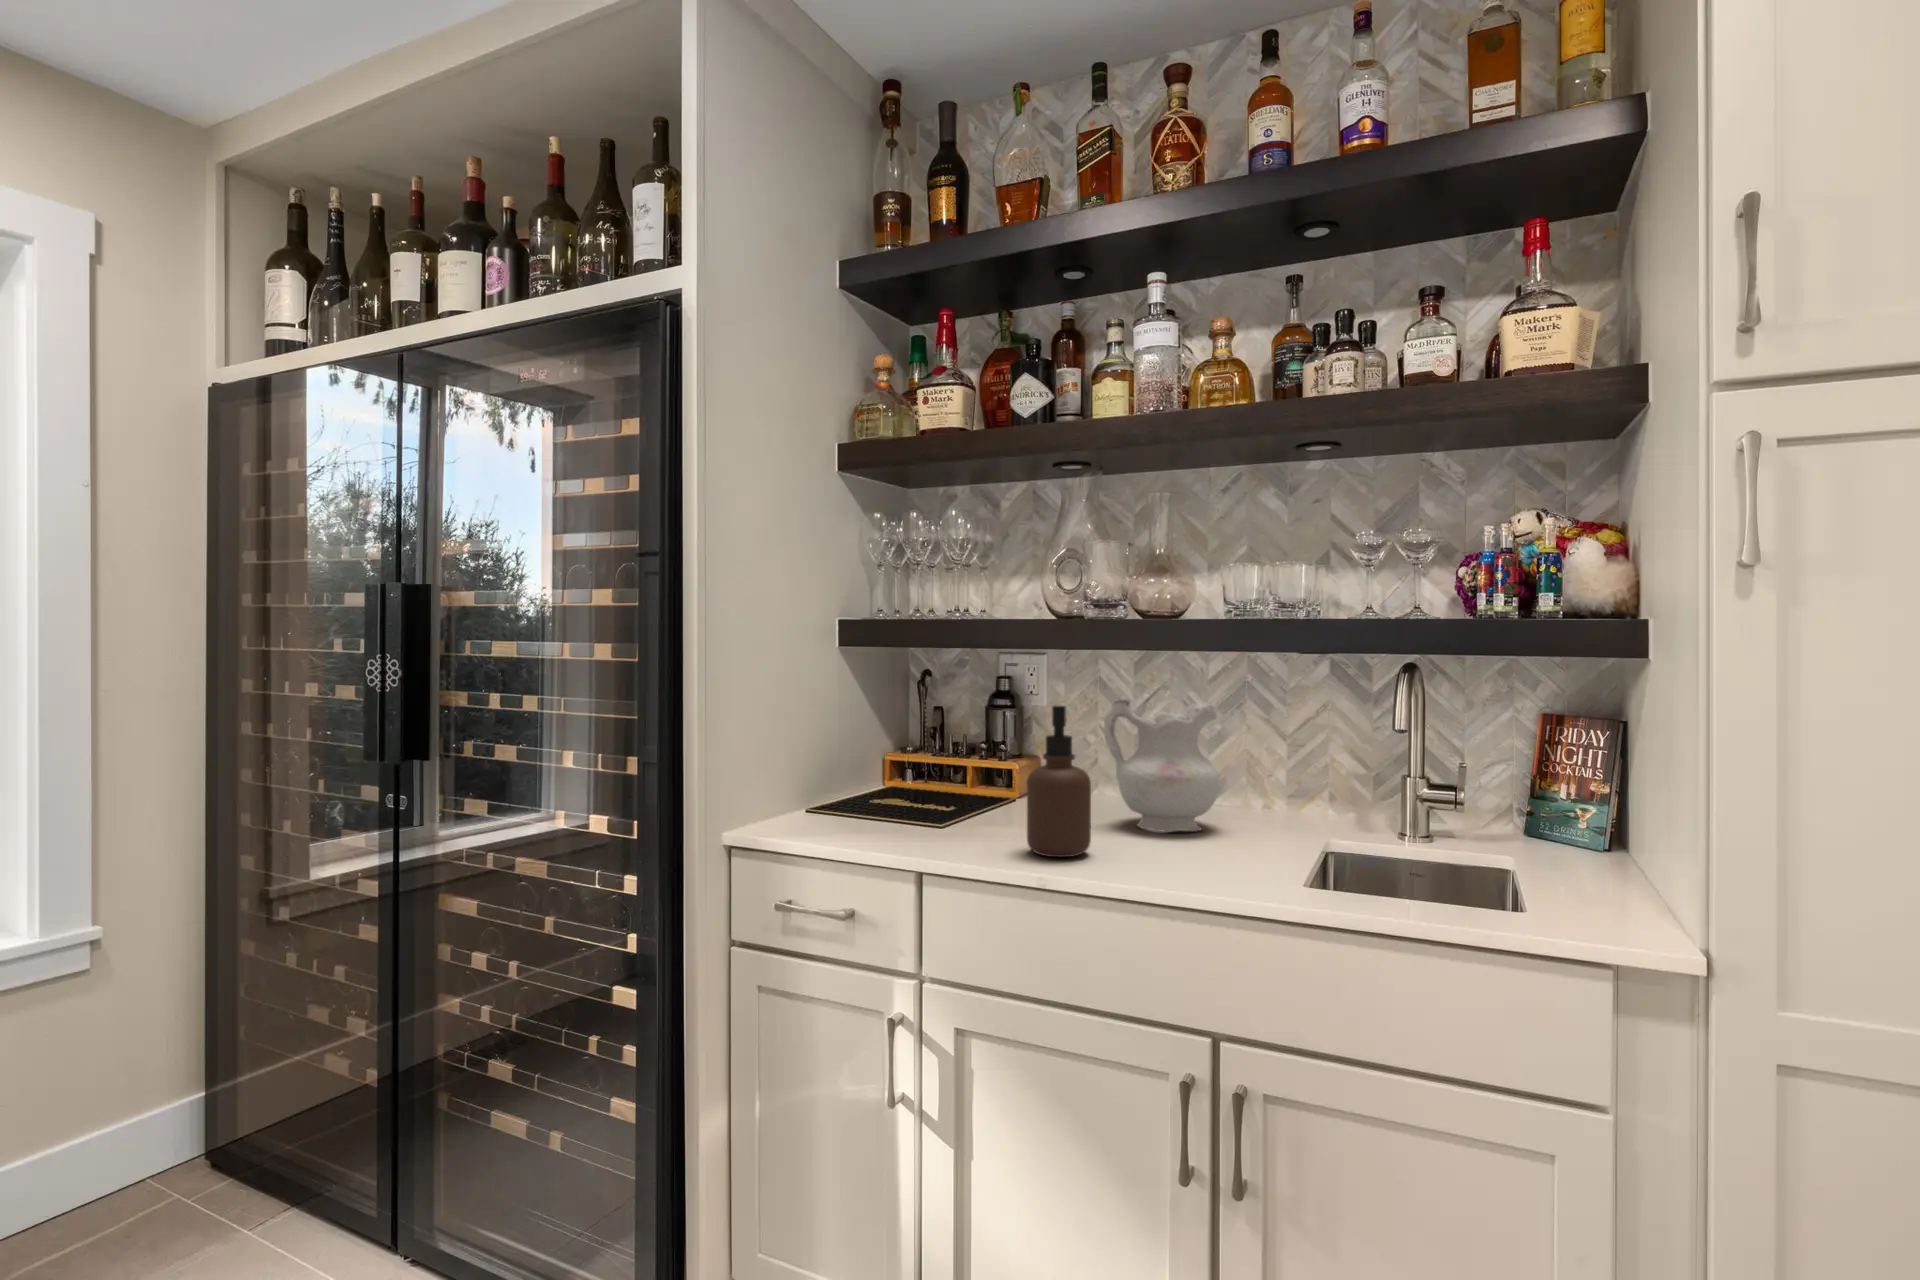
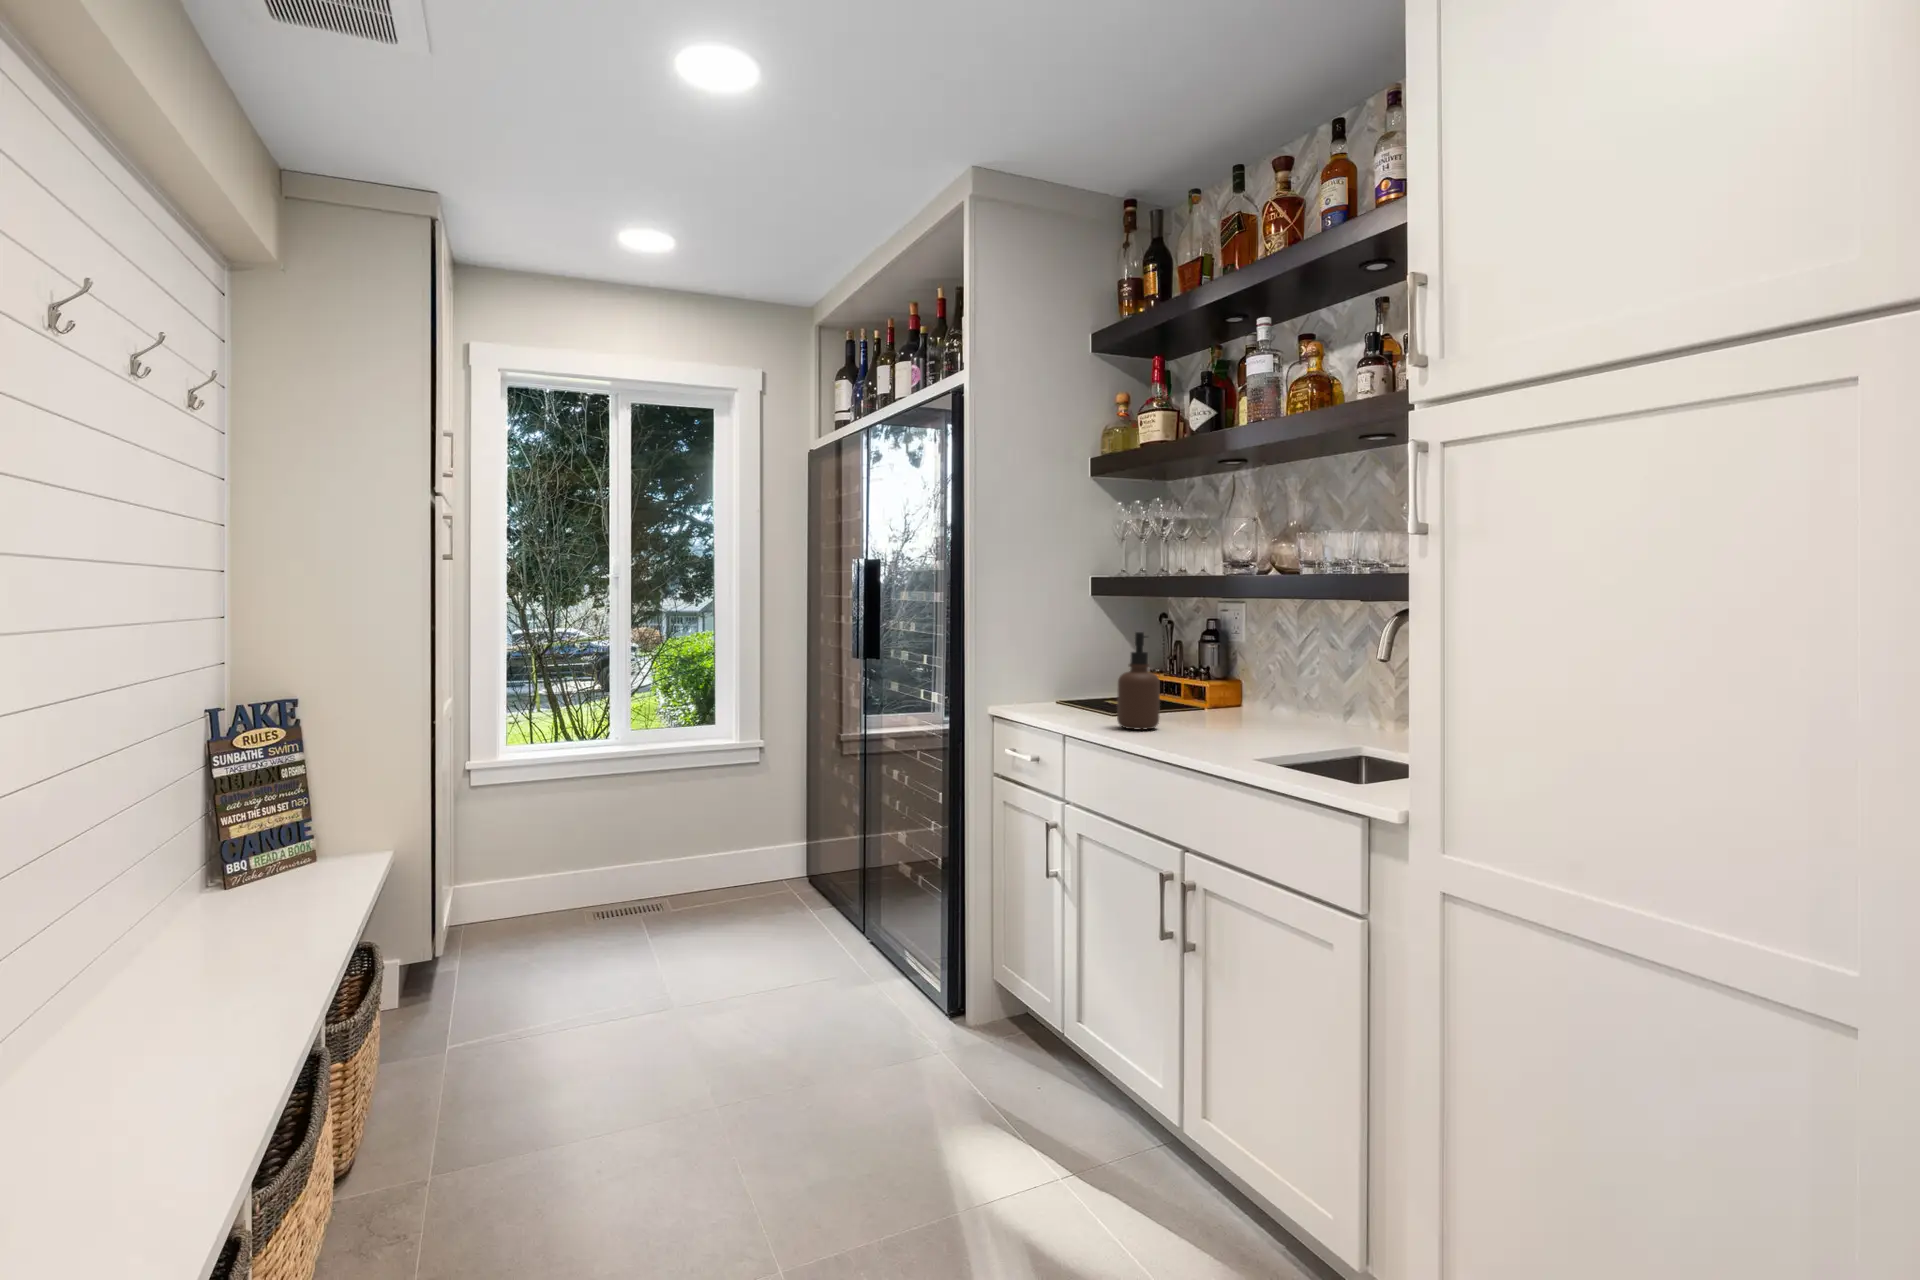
ceramic pitcher: present [1104,698,1220,832] -> none [1216,632,1296,730]

